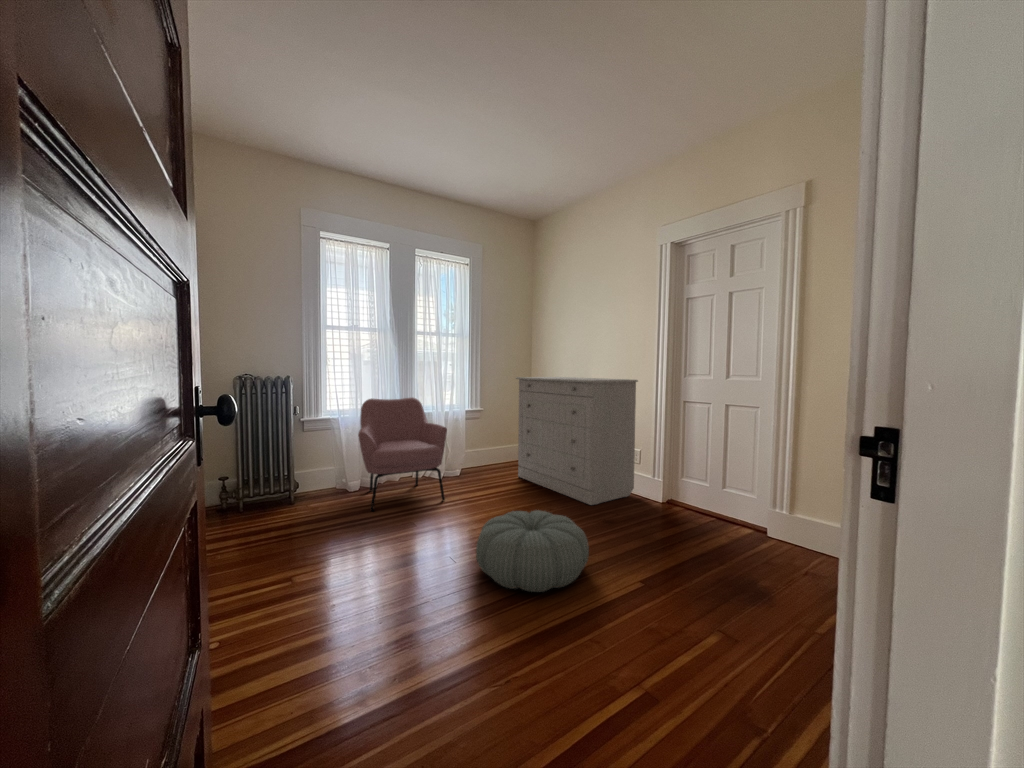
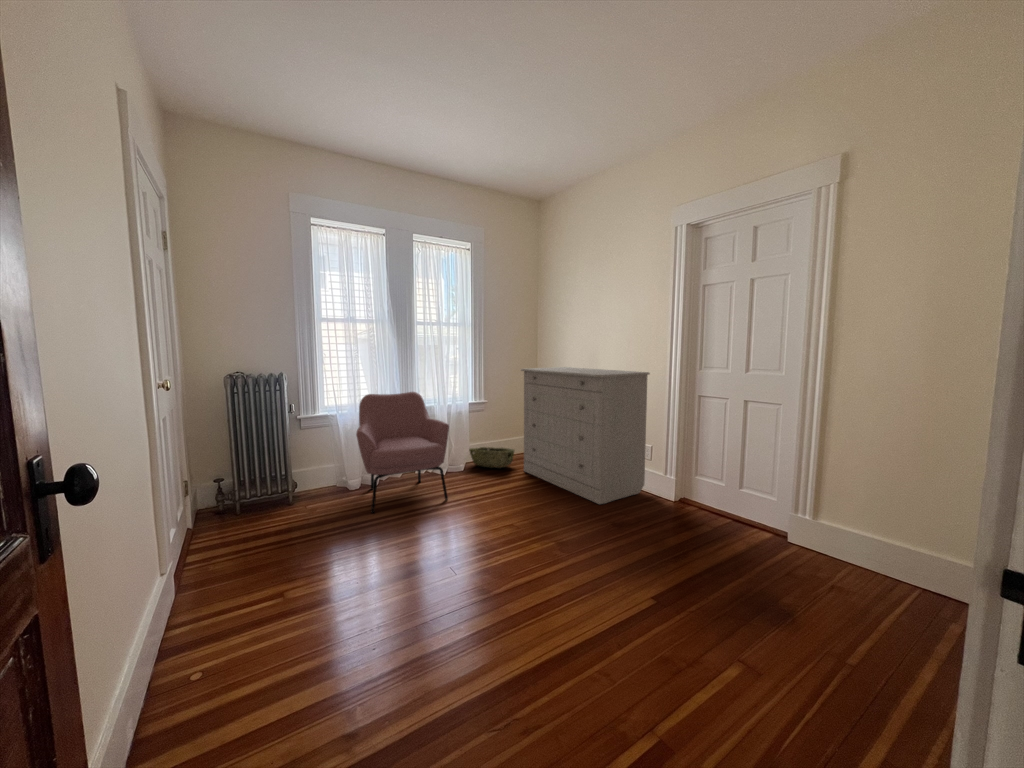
woven basket: none [465,454,509,474] -> present [469,447,515,468]
pouf: present [476,510,589,592] -> none [479,519,600,613]

